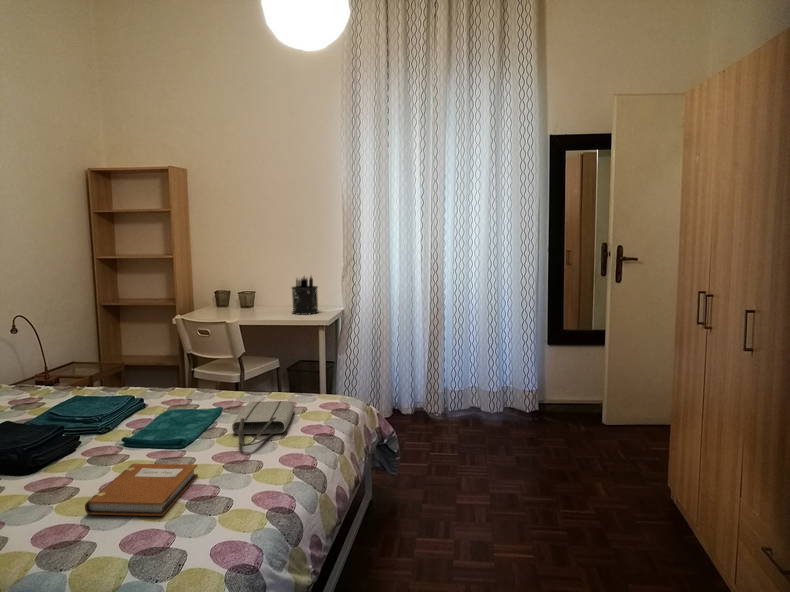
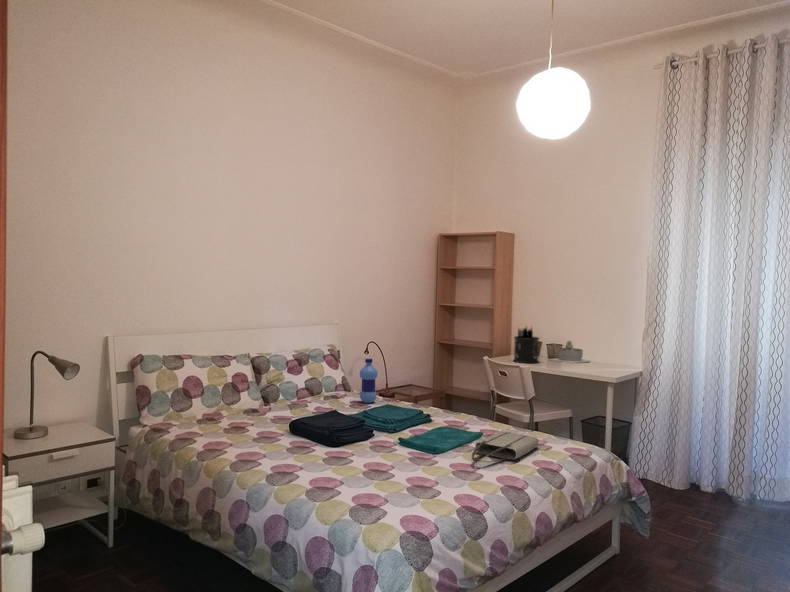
pen holder: present [292,277,318,315] -> present [514,328,539,363]
succulent planter: none [243,288,285,312] -> present [550,341,590,364]
water bottle: none [22,338,52,398] -> present [360,359,378,403]
notebook: present [85,464,198,516] -> none [347,453,430,489]

